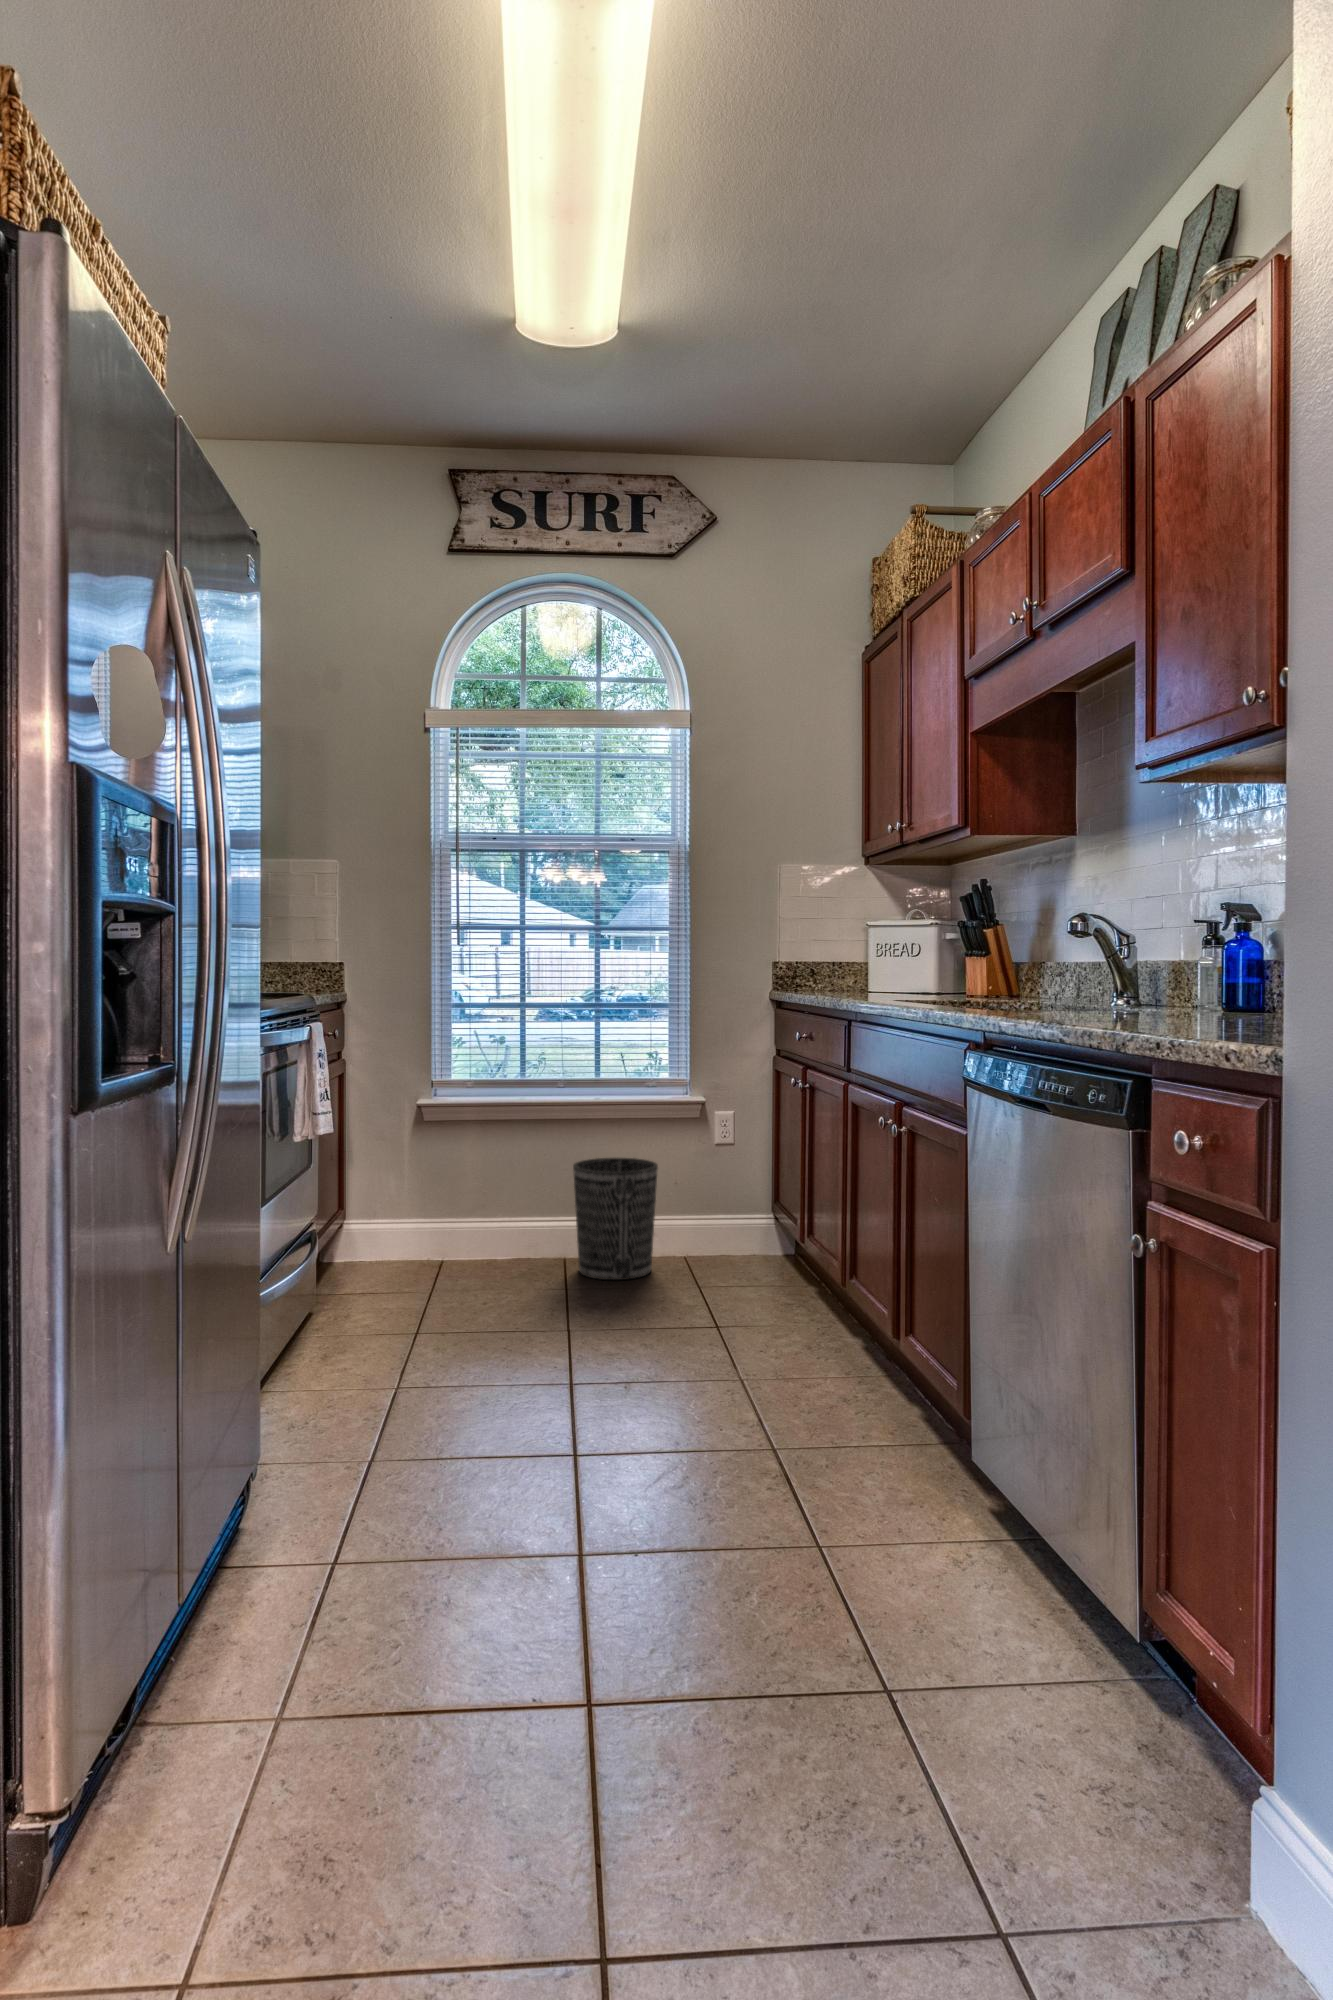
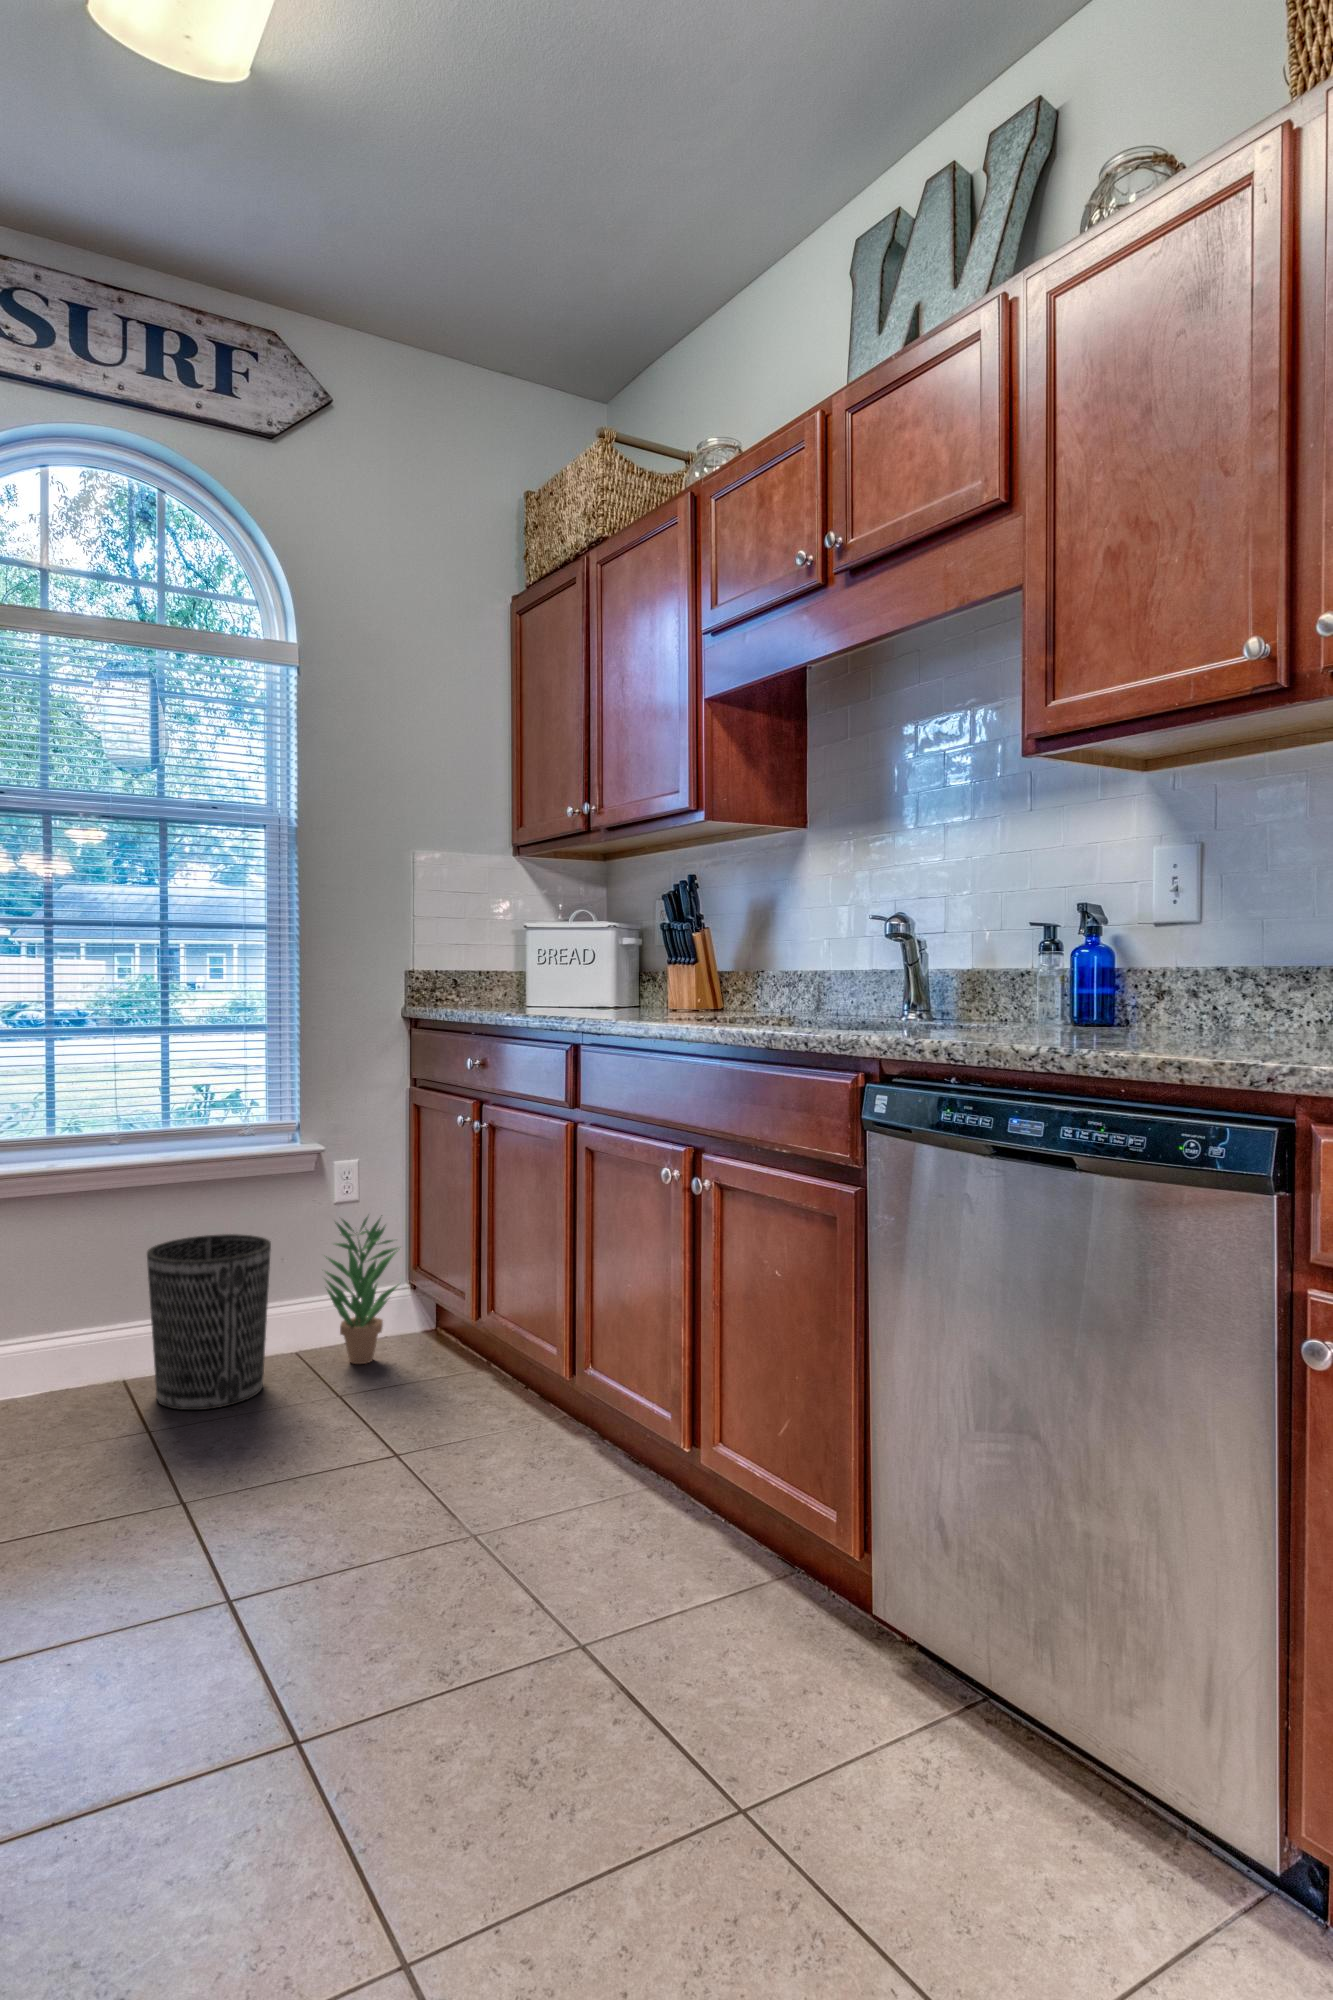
potted plant: none [696,1150,758,1268] -> present [326,1215,399,1364]

